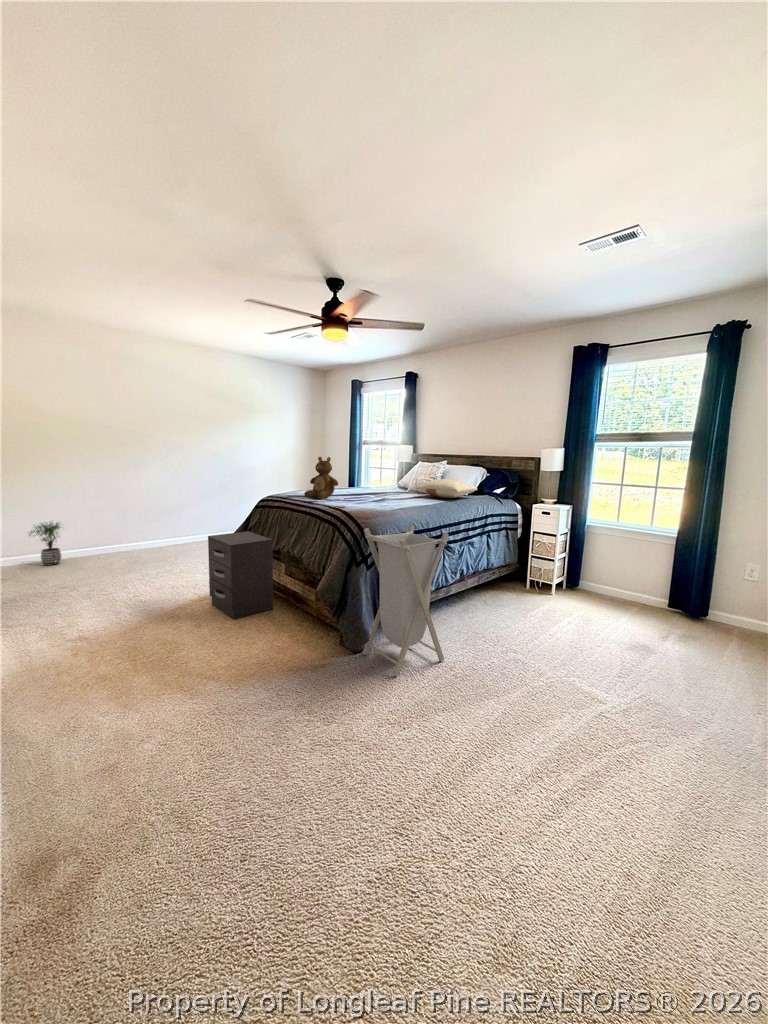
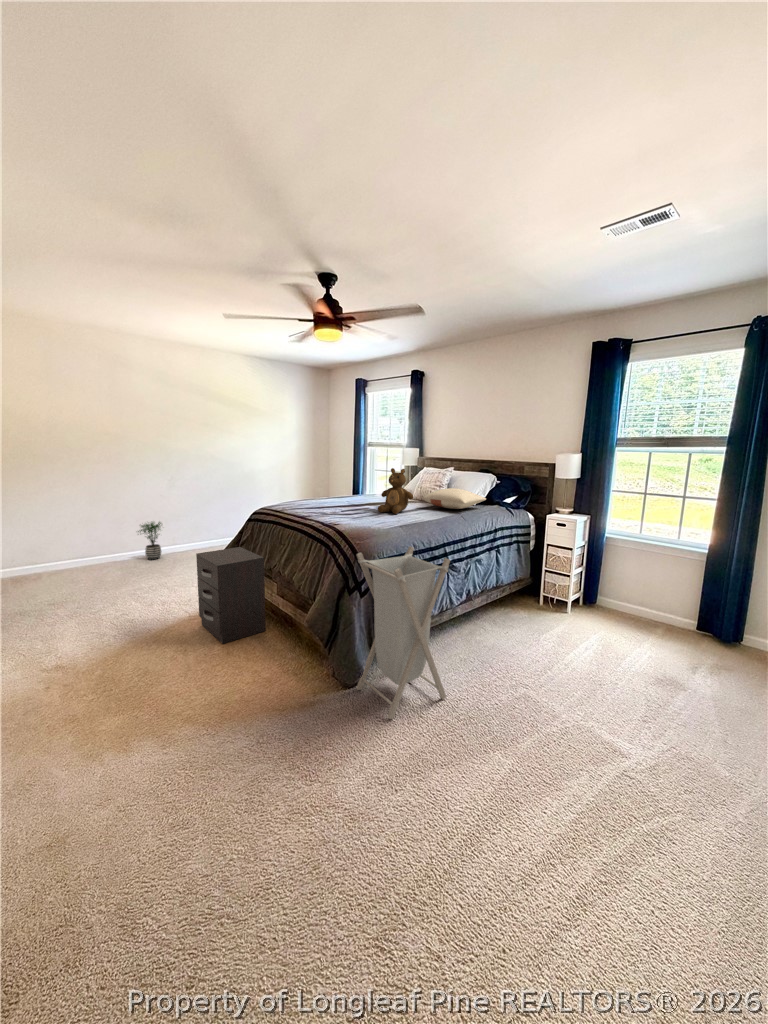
teddy bear: present [304,457,338,499] -> present [378,468,413,514]
potted plant: present [29,523,61,566] -> present [138,522,161,560]

